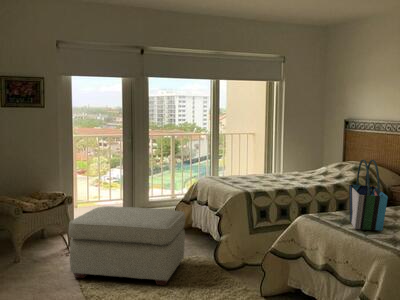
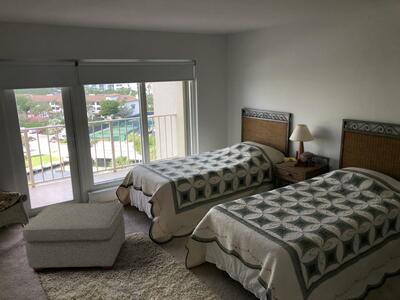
tote bag: present [349,159,388,231] -> none [248,166,277,221]

